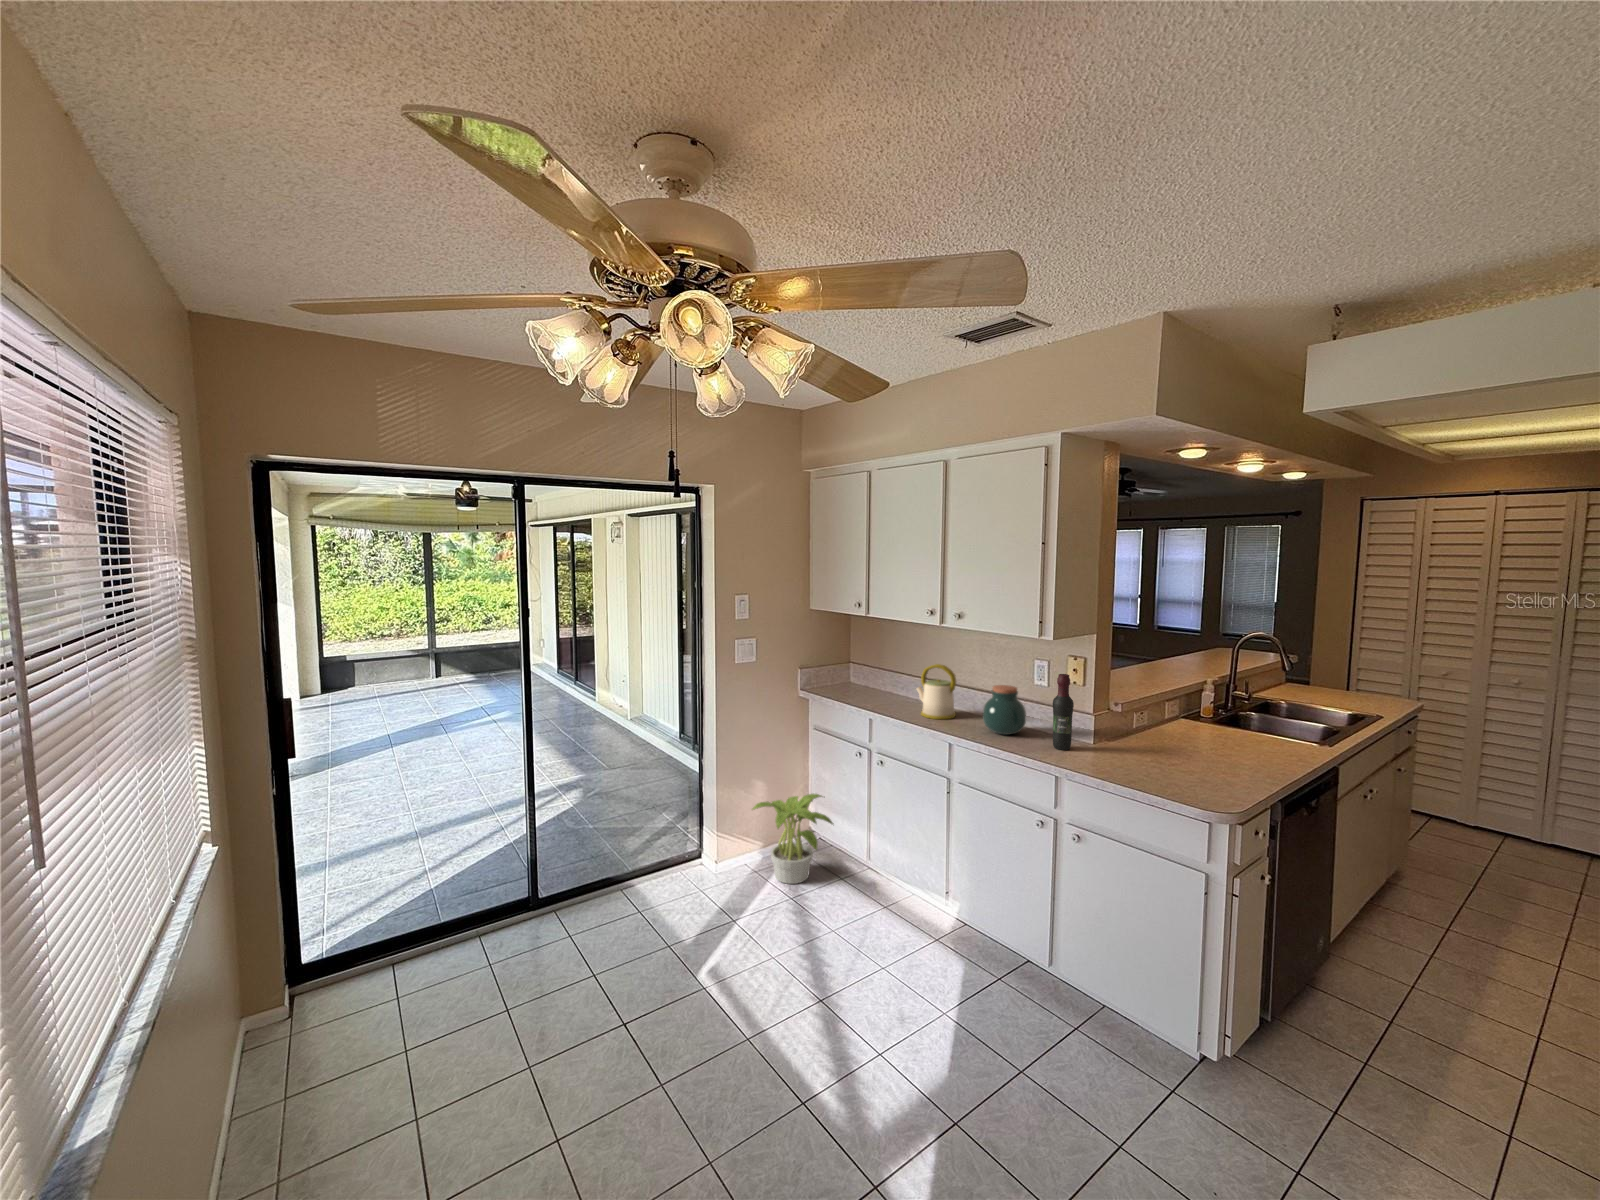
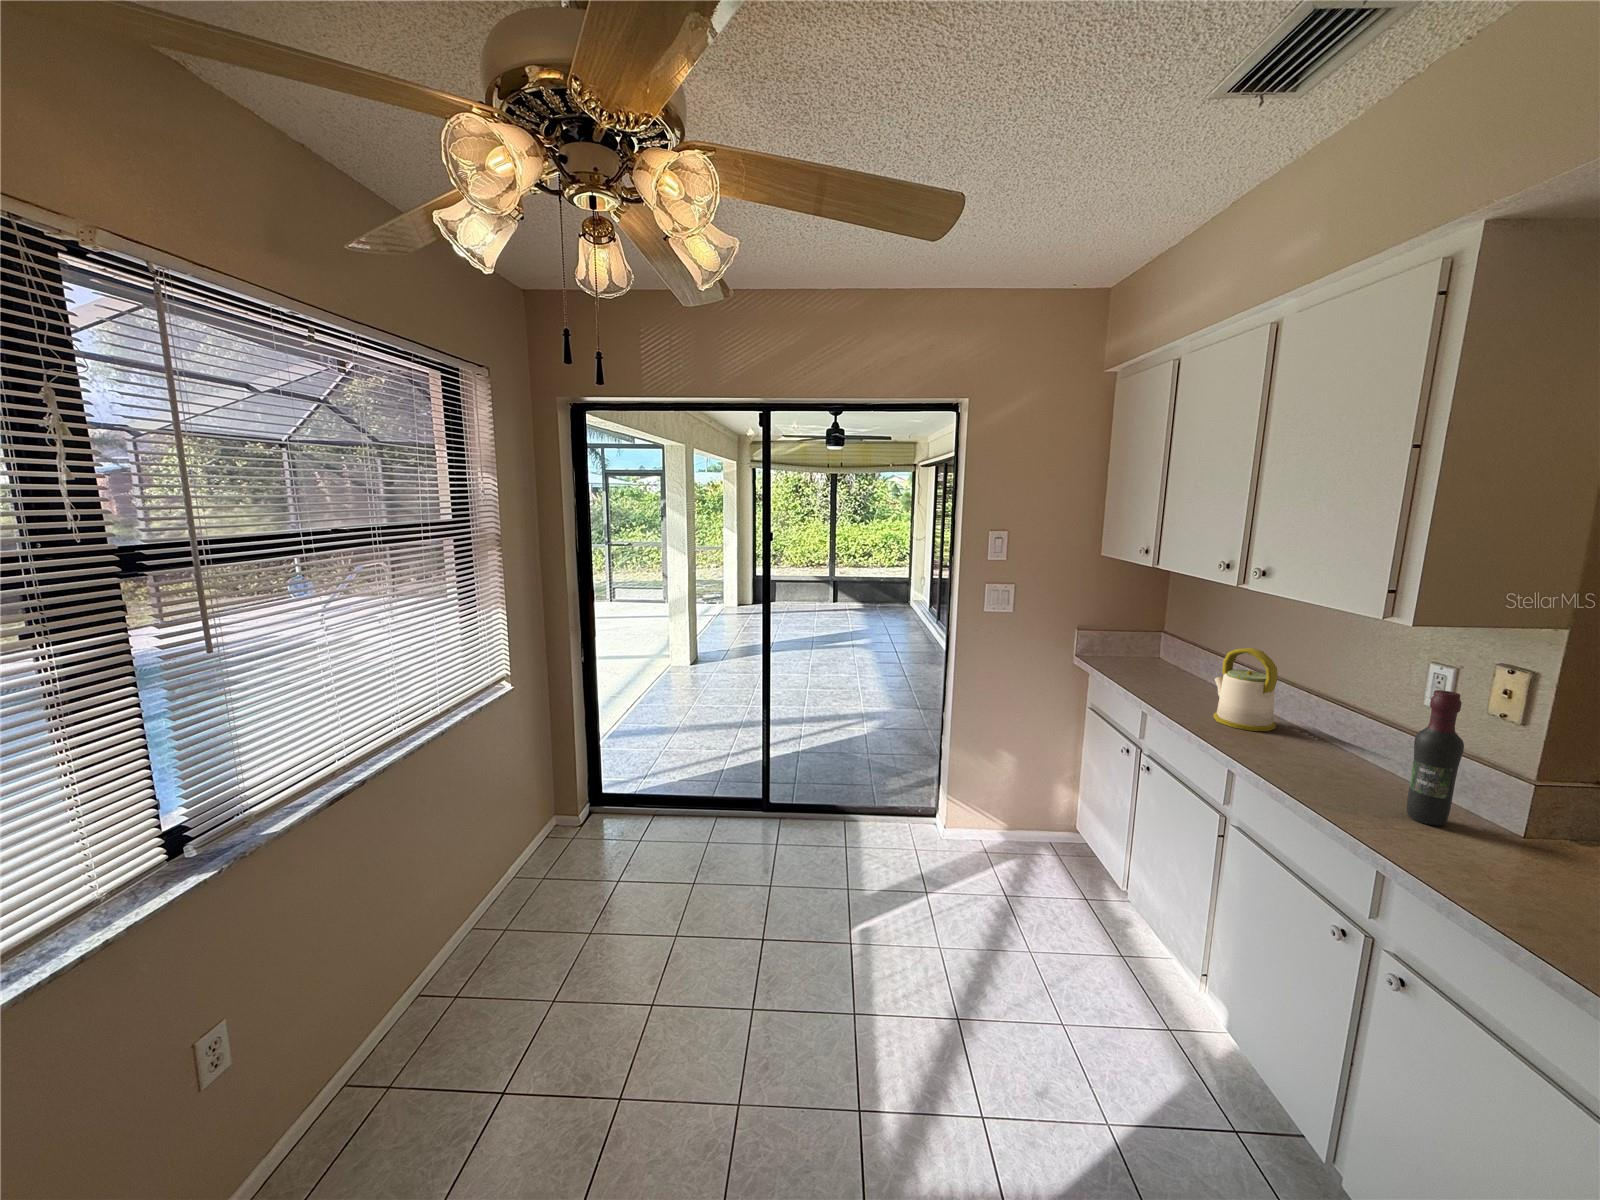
jar: present [983,685,1026,735] -> none [1294,693,1383,776]
potted plant: present [752,794,834,884] -> none [977,776,1079,883]

